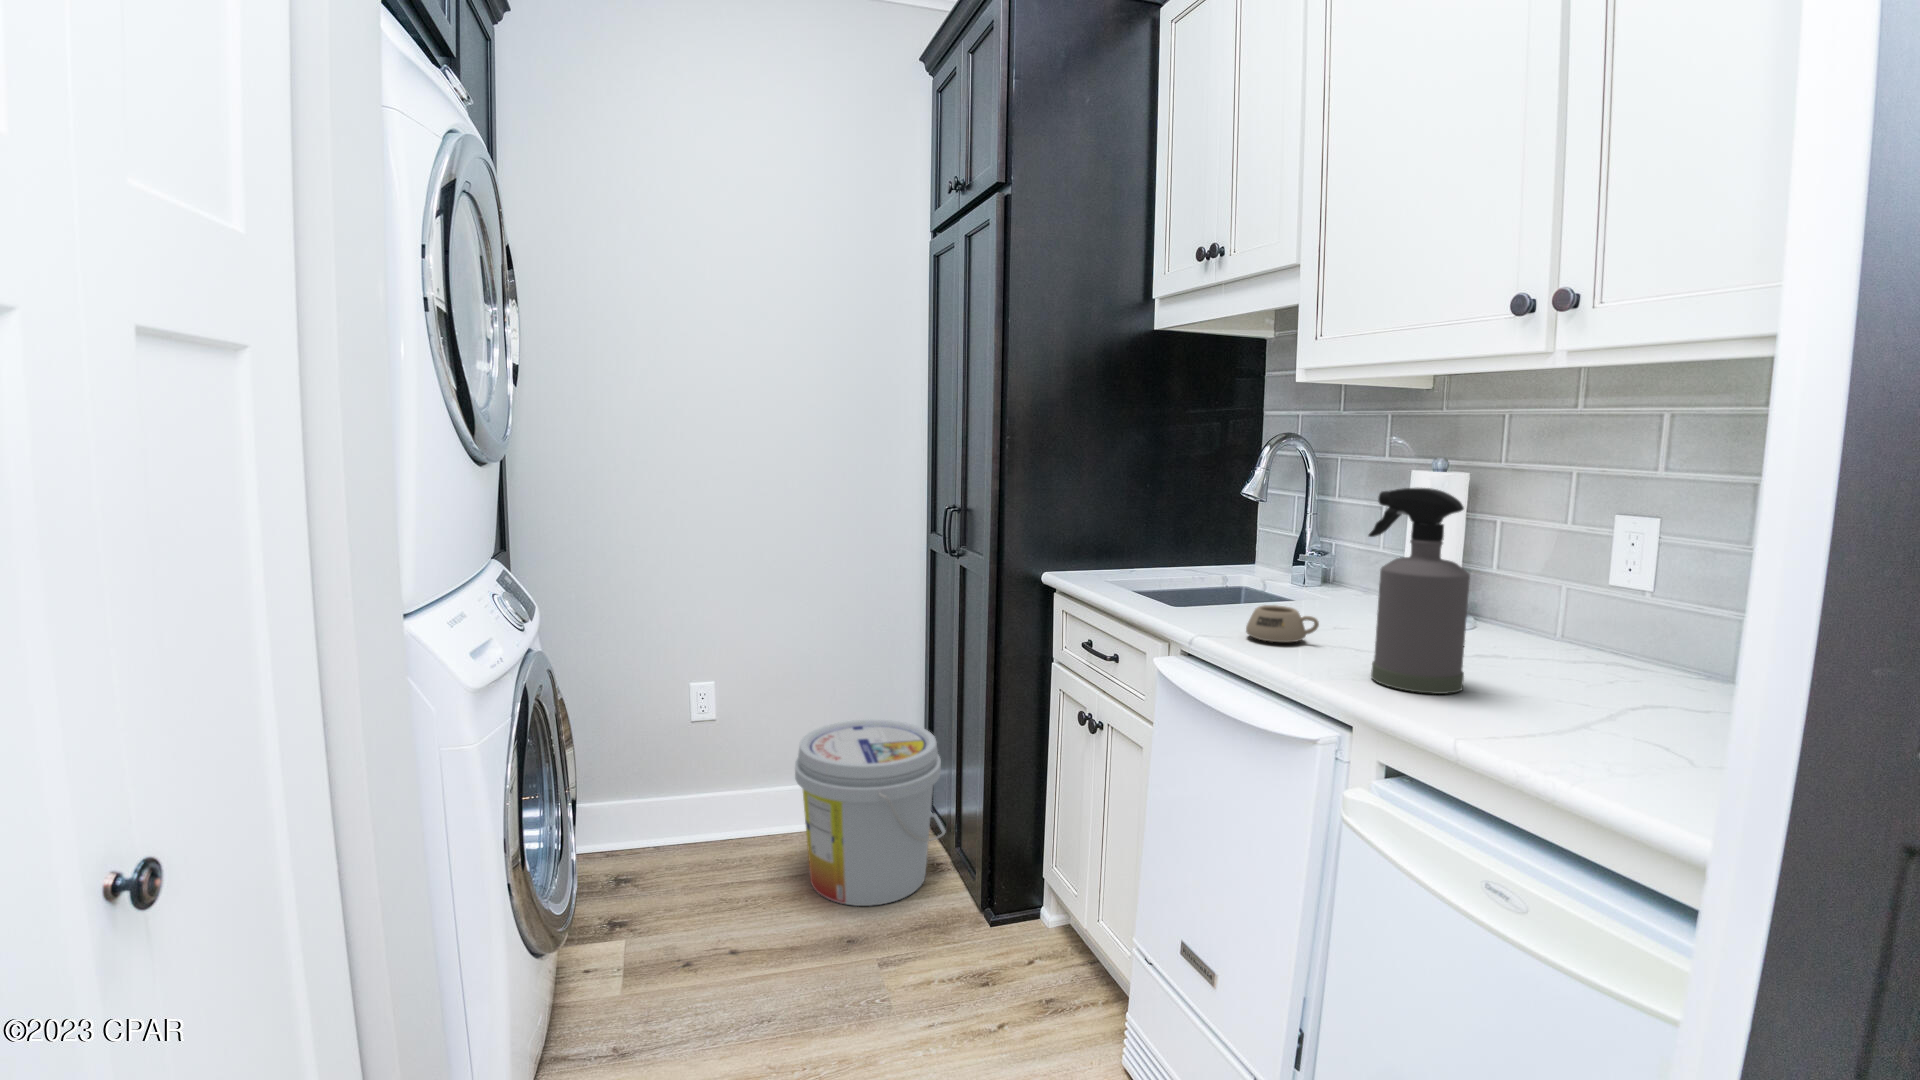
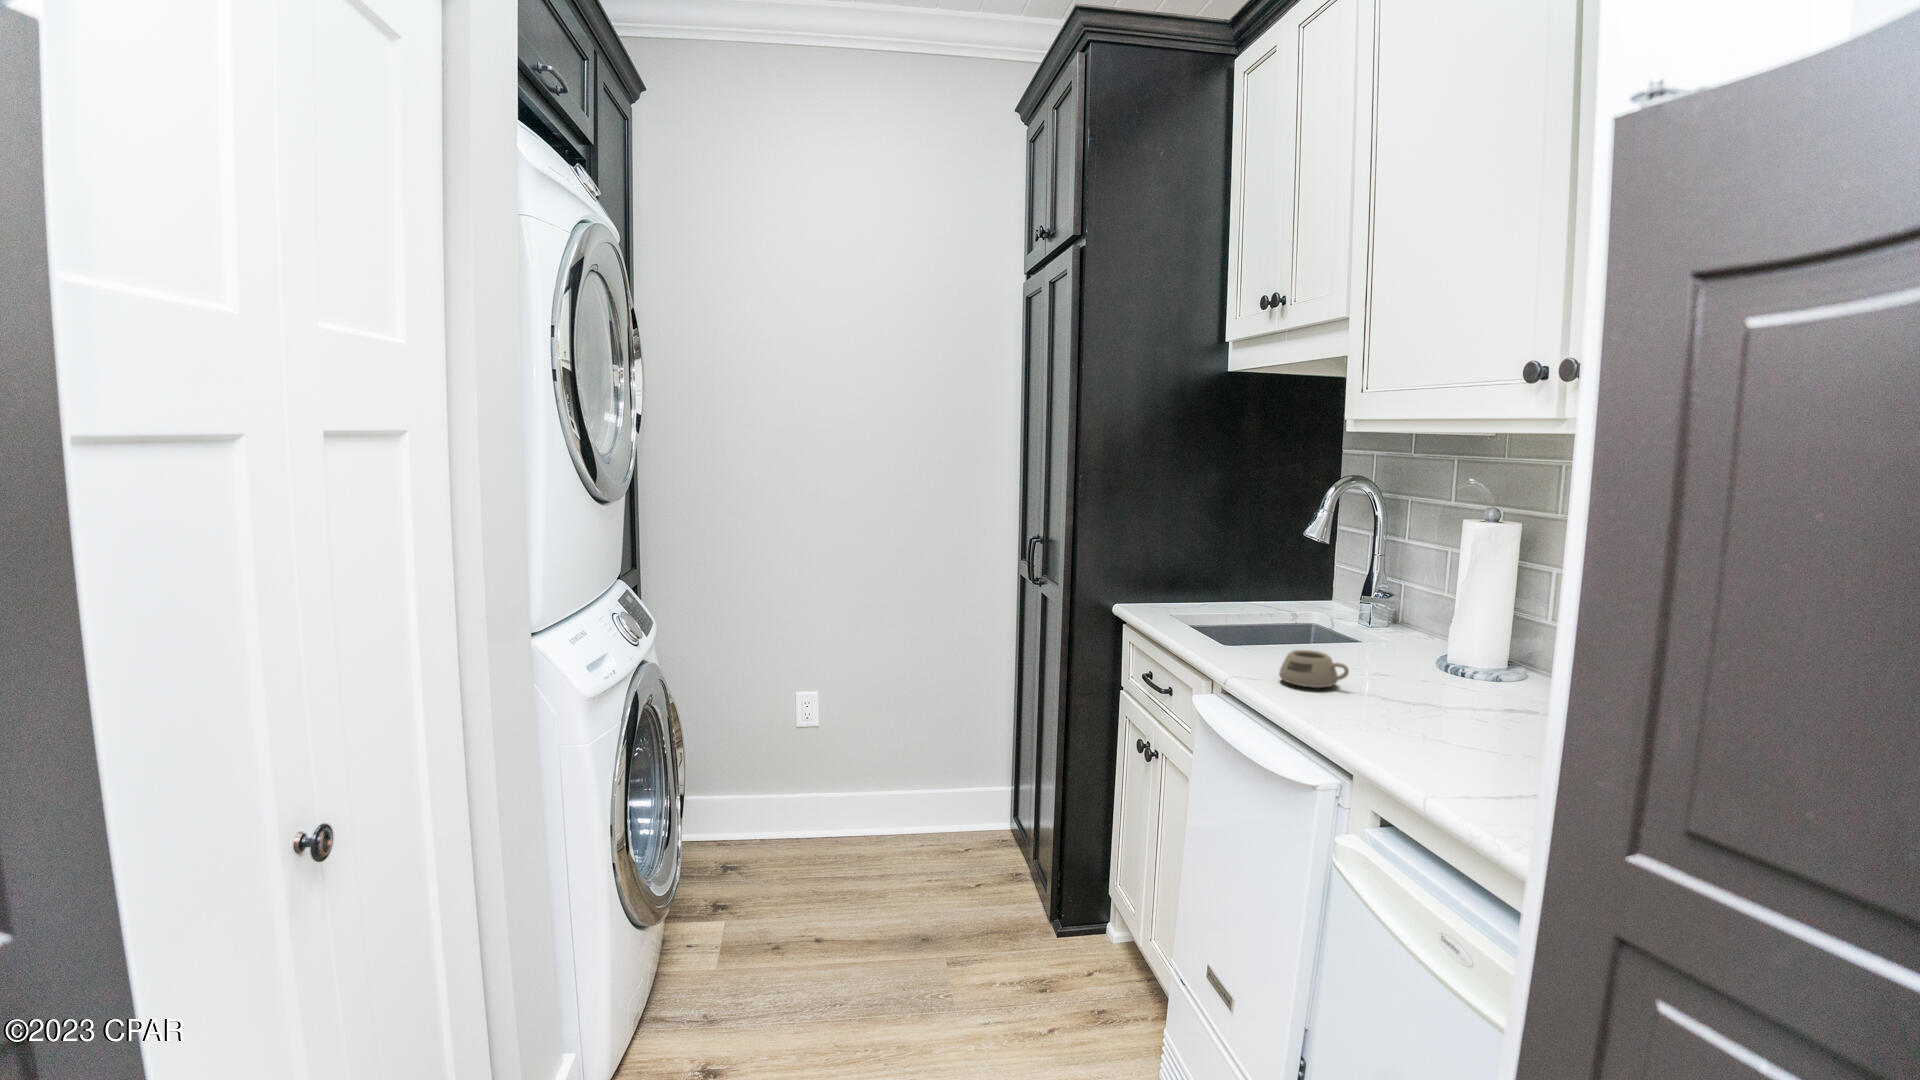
spray bottle: present [1369,488,1470,694] -> none [1381,547,1477,749]
bucket: present [795,720,946,906] -> none [881,734,1021,909]

